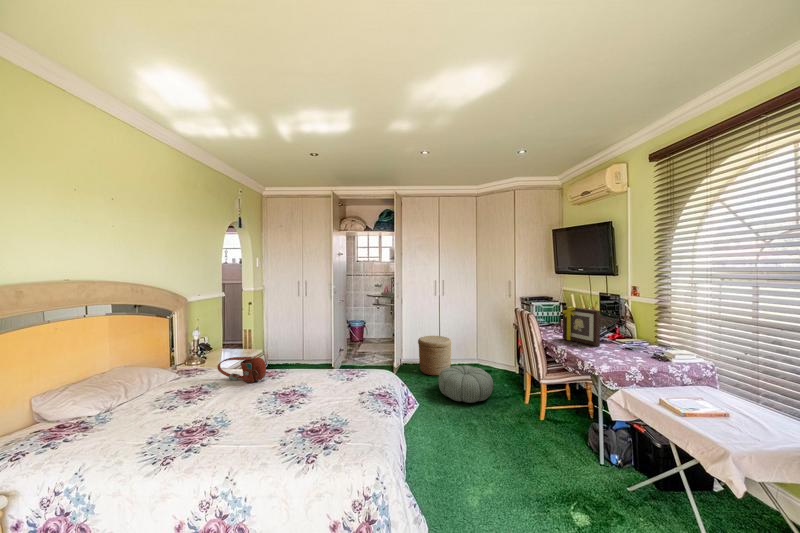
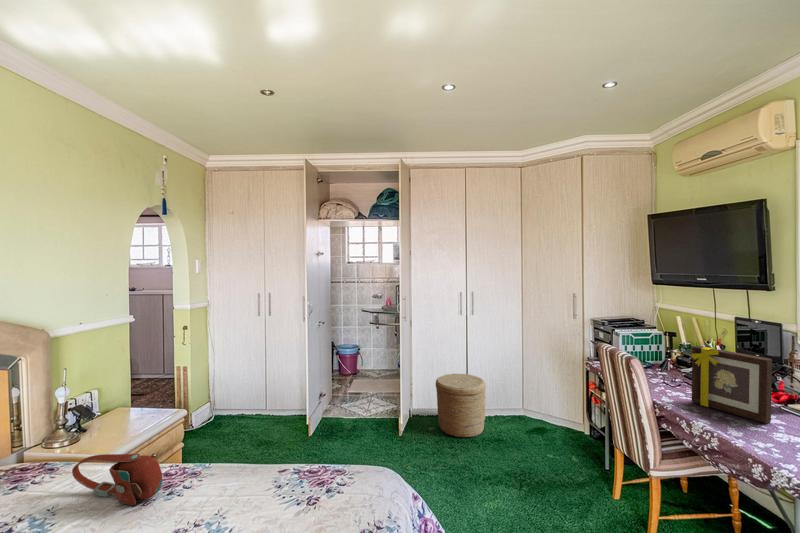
pouf: present [439,365,493,403] -> none [470,427,558,495]

